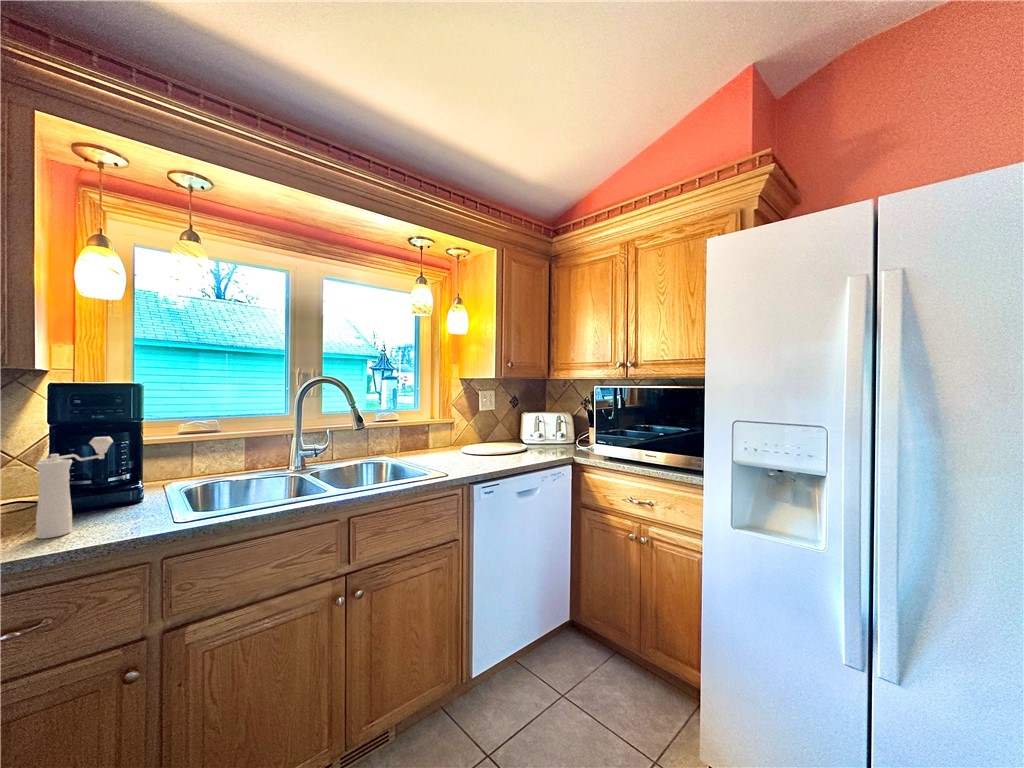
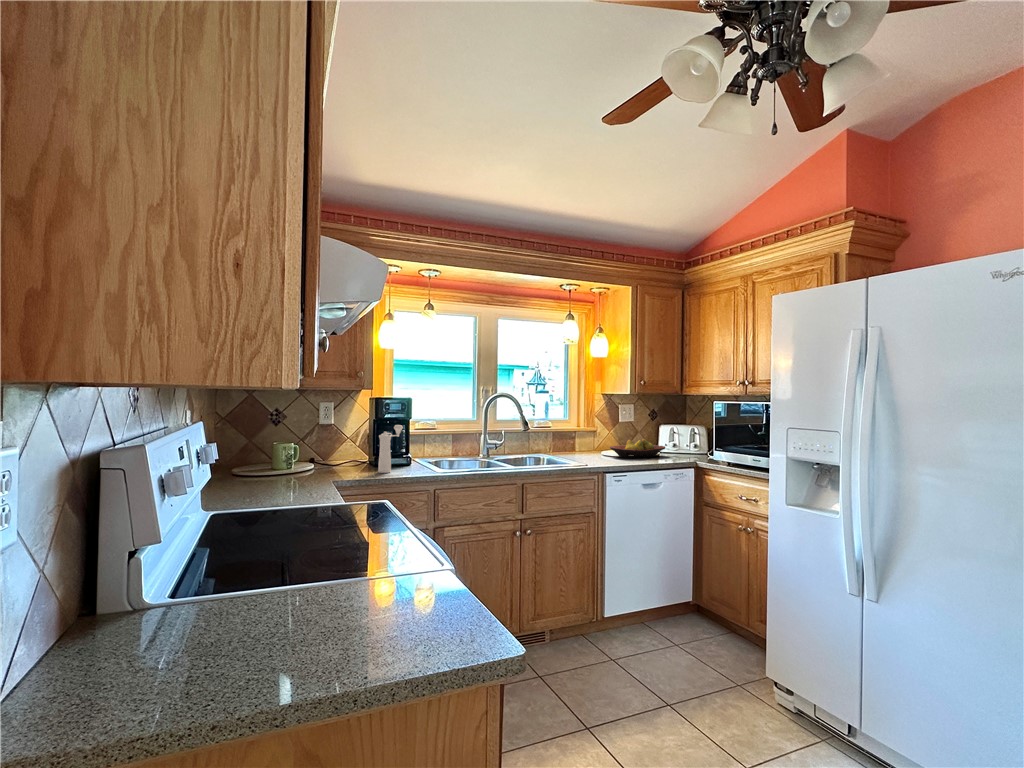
fruit bowl: none [472,431,535,457] -> present [610,439,665,458]

